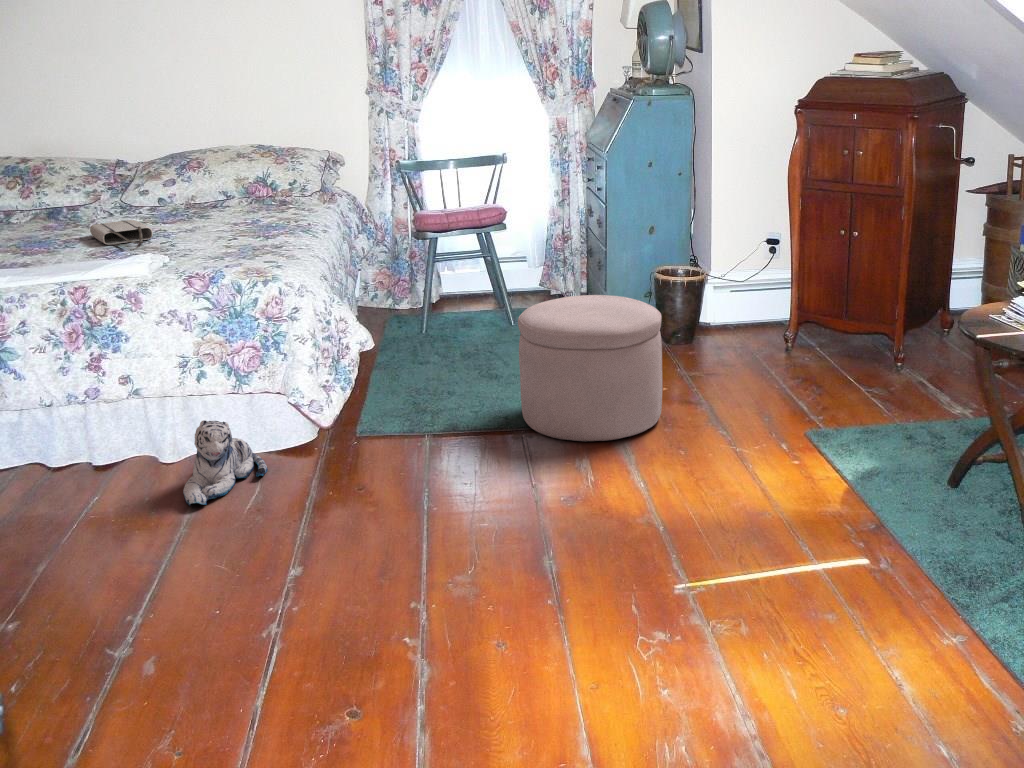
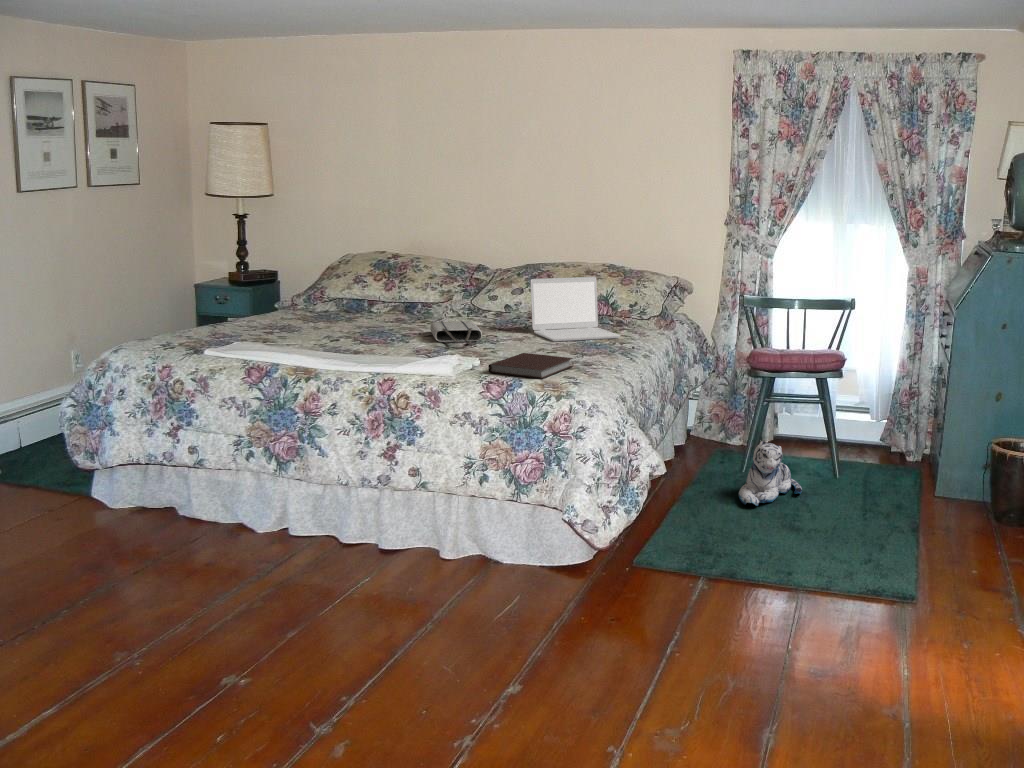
laptop: none [190,159,292,230] -> present [531,277,620,341]
notebook: none [183,244,264,269] -> present [488,353,573,379]
ottoman: present [518,295,662,441] -> none [816,457,995,629]
plush toy: present [183,420,268,506] -> present [739,441,802,506]

